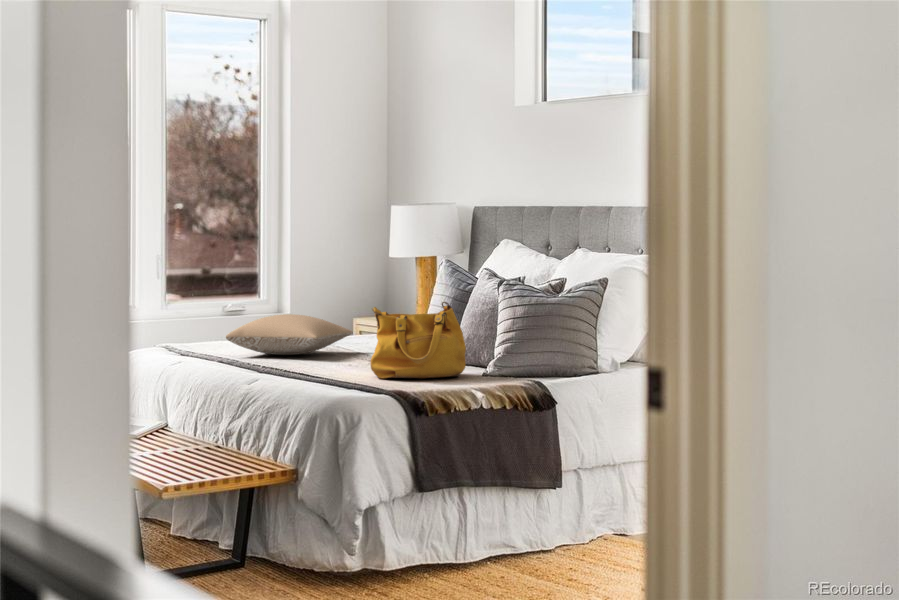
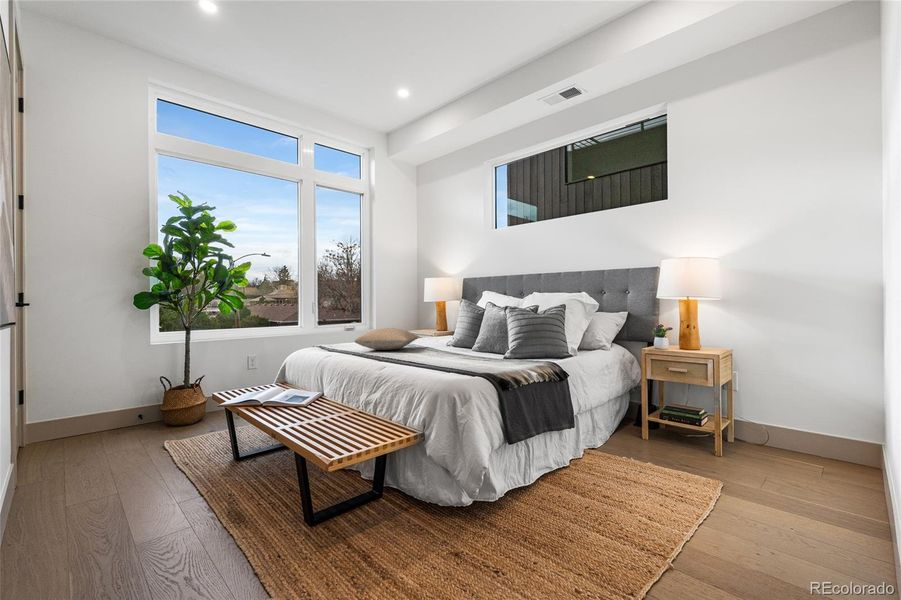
handbag: present [371,302,466,378] -> none [452,317,507,364]

